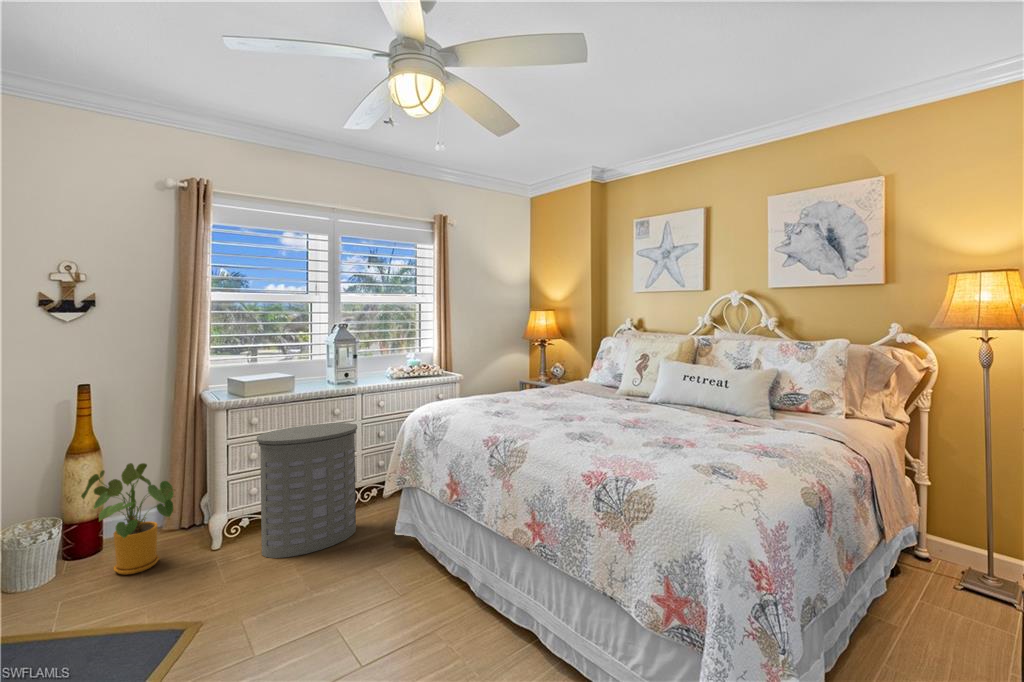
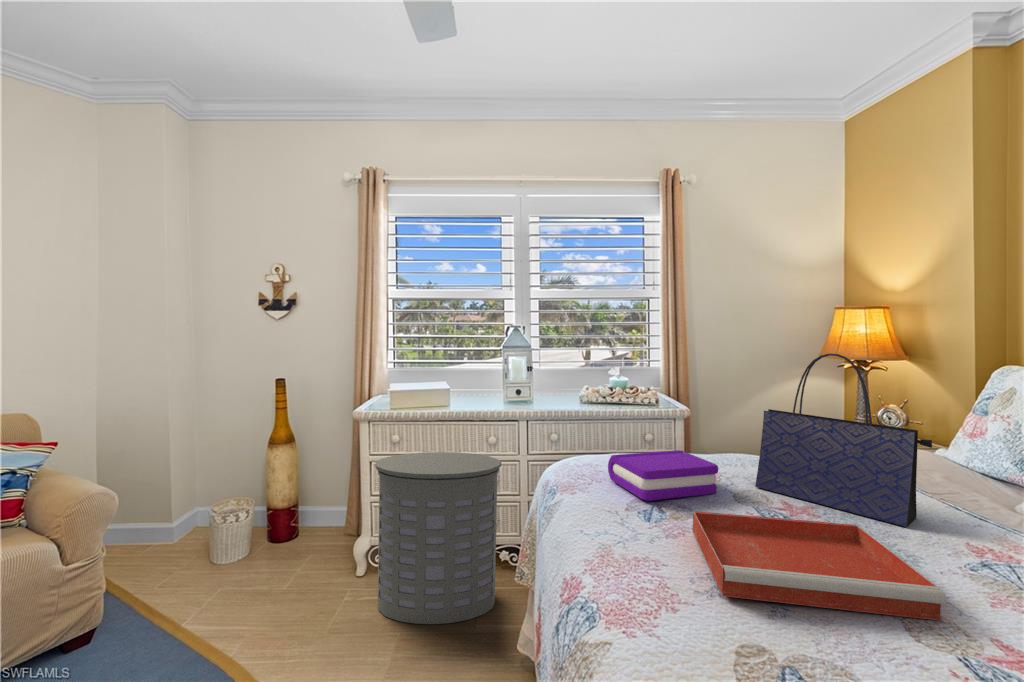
tote bag: none [530,335,597,405] -> present [755,354,932,527]
book: none [464,391,518,414] -> present [608,450,718,501]
tray: none [523,404,613,430] -> present [693,511,946,621]
house plant: present [81,463,173,575] -> none [239,463,323,581]

